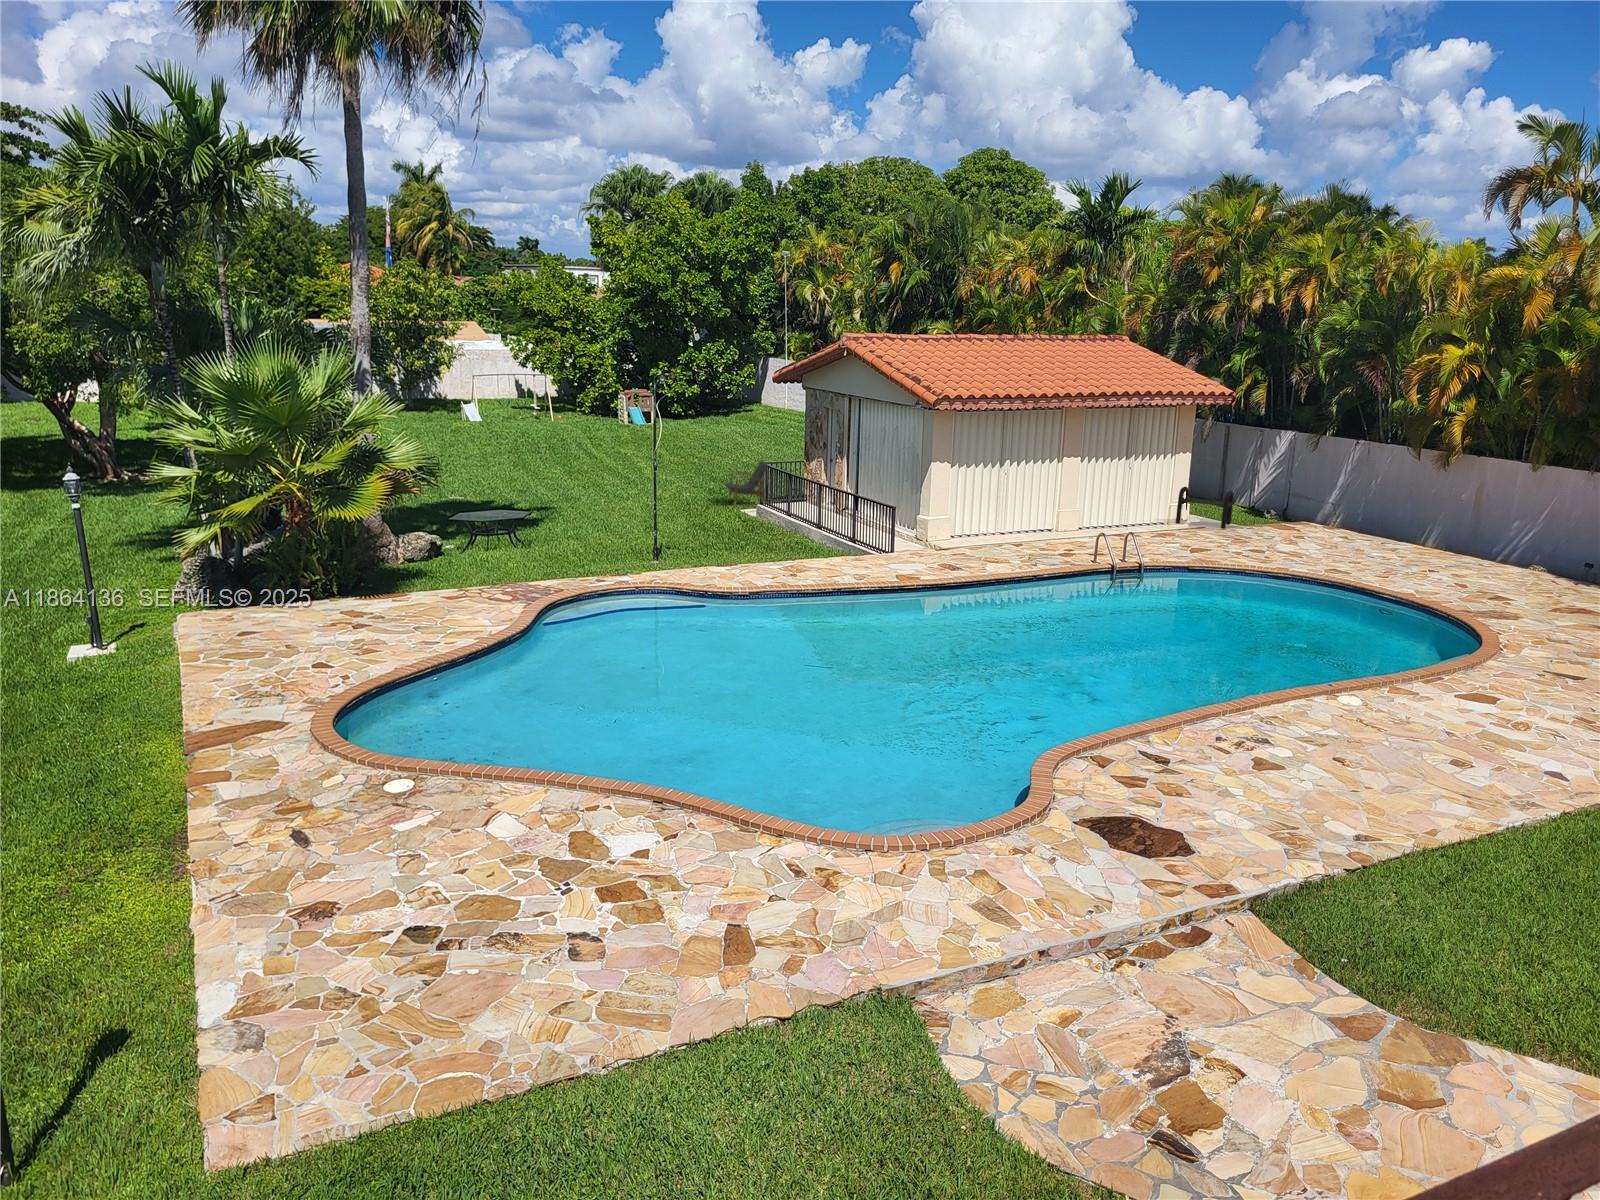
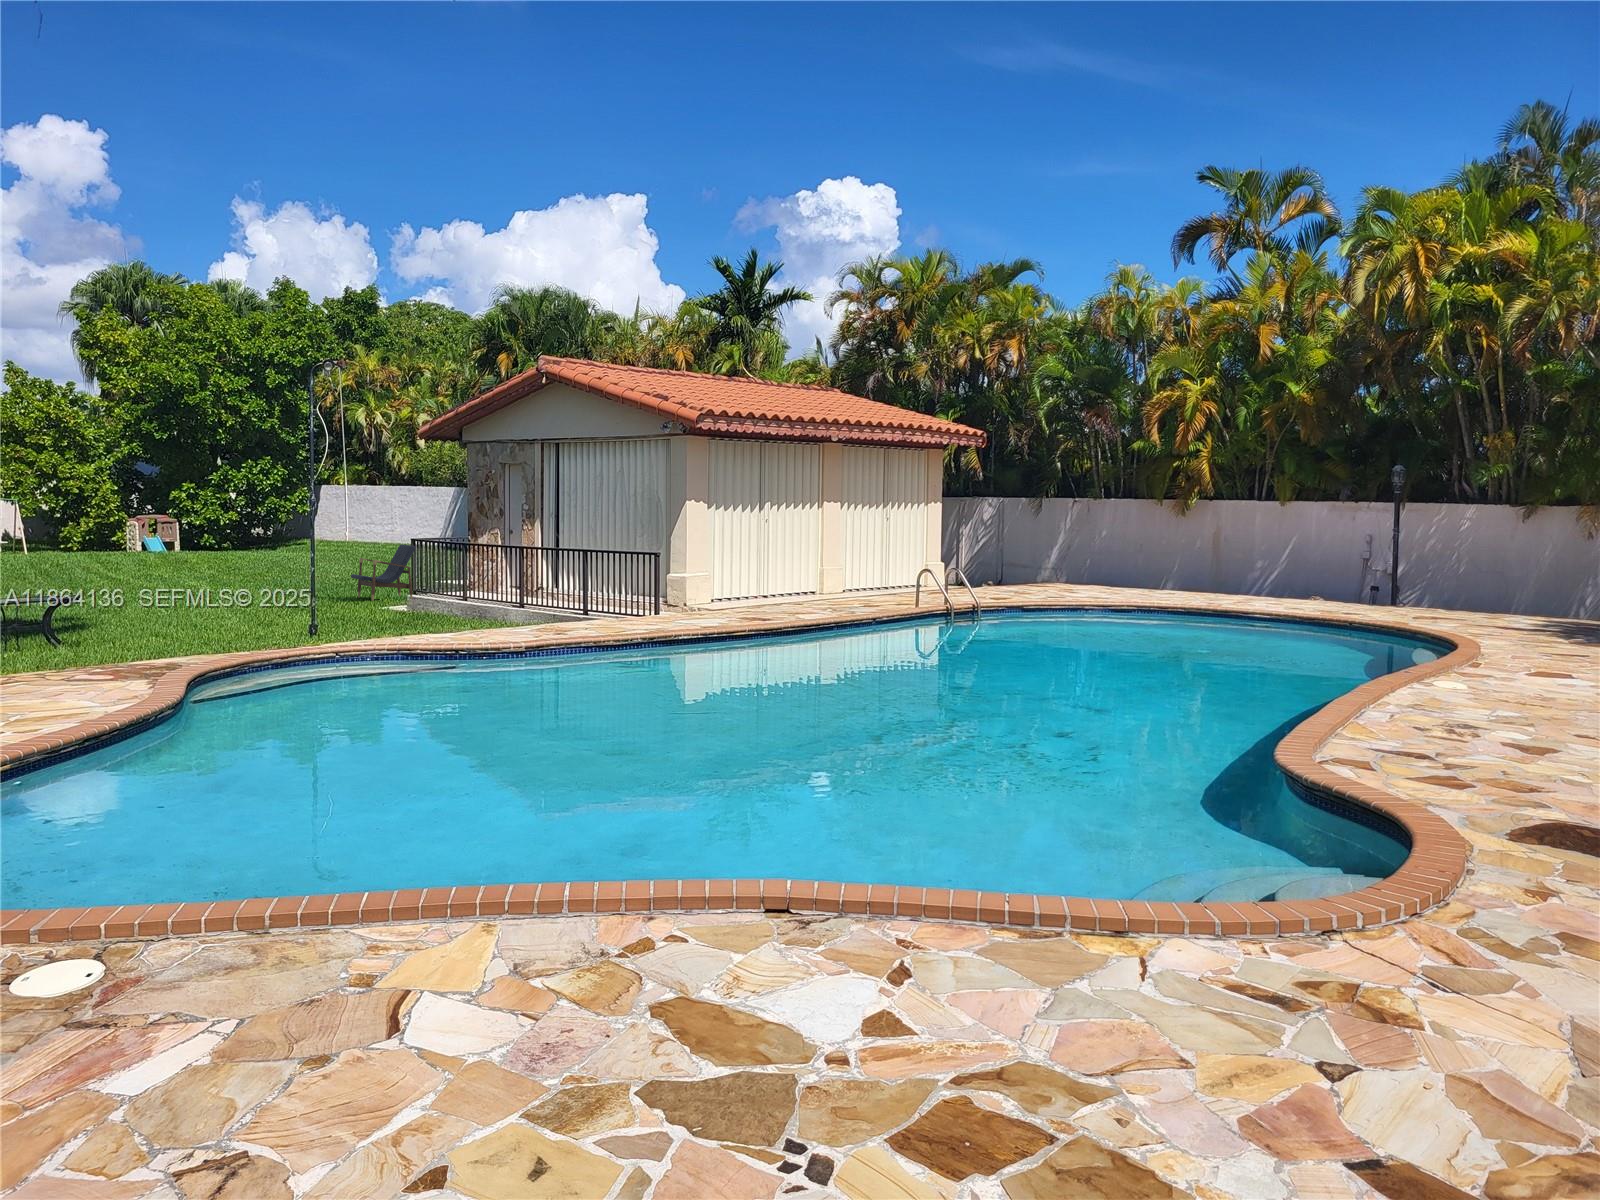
bench: present [1176,487,1234,528] -> none [890,555,943,594]

